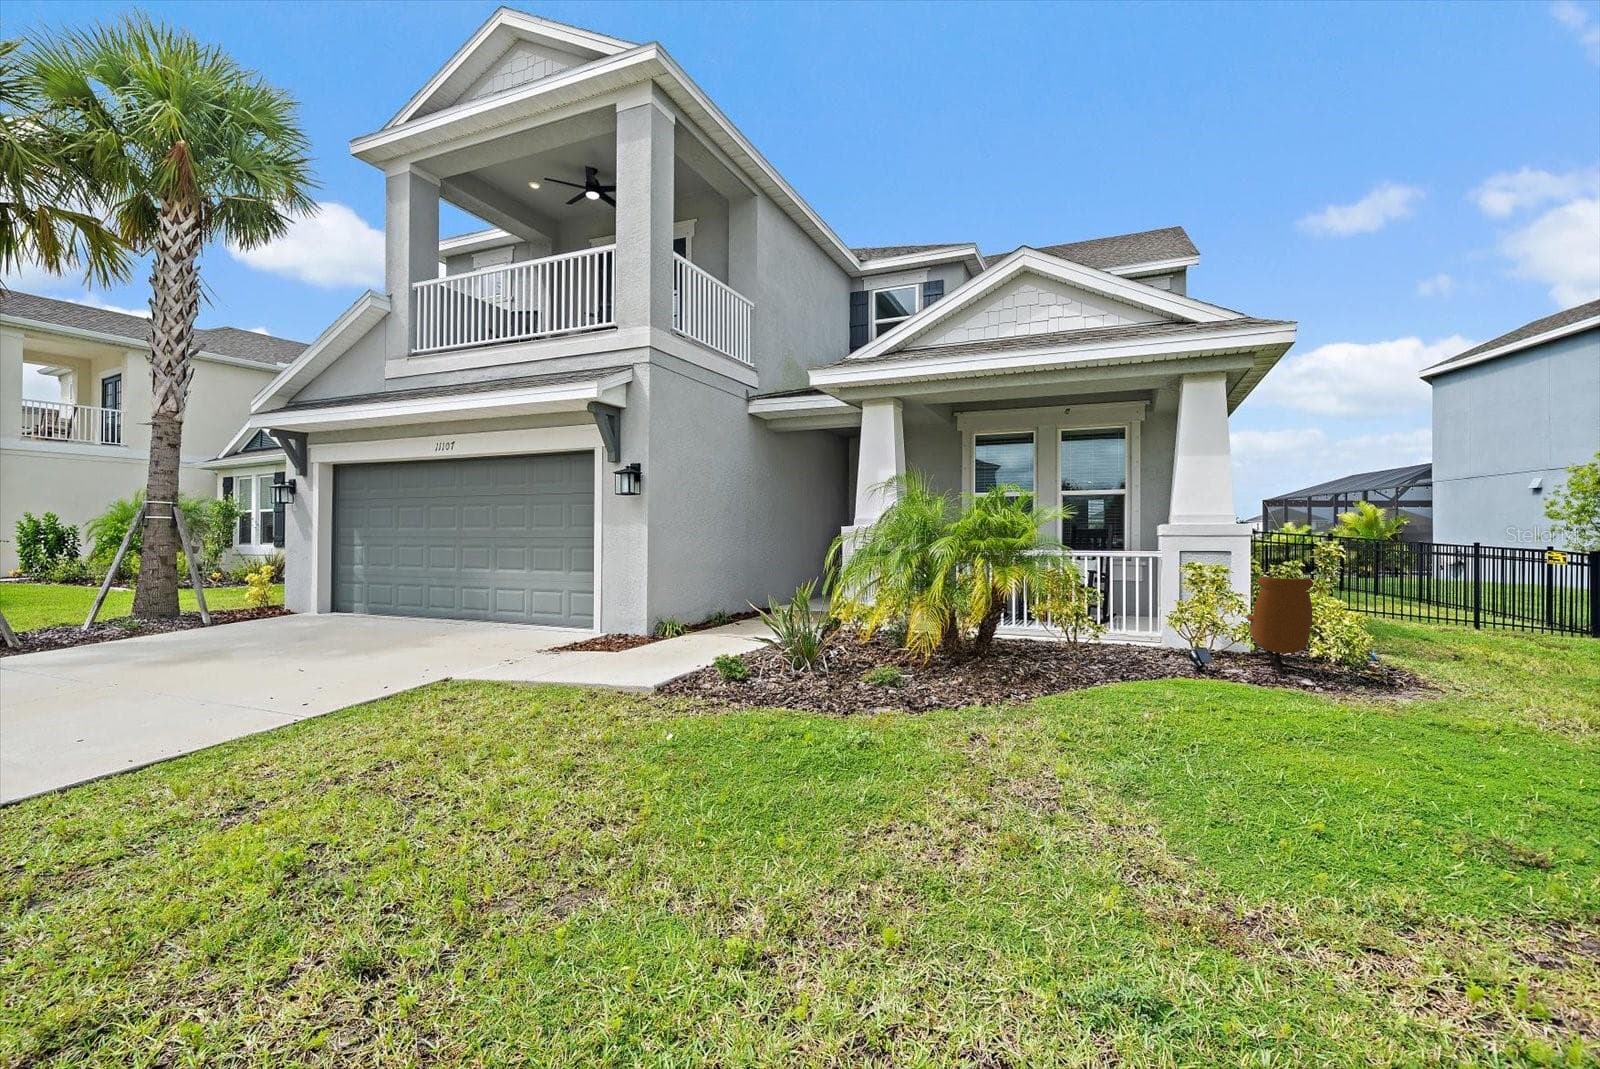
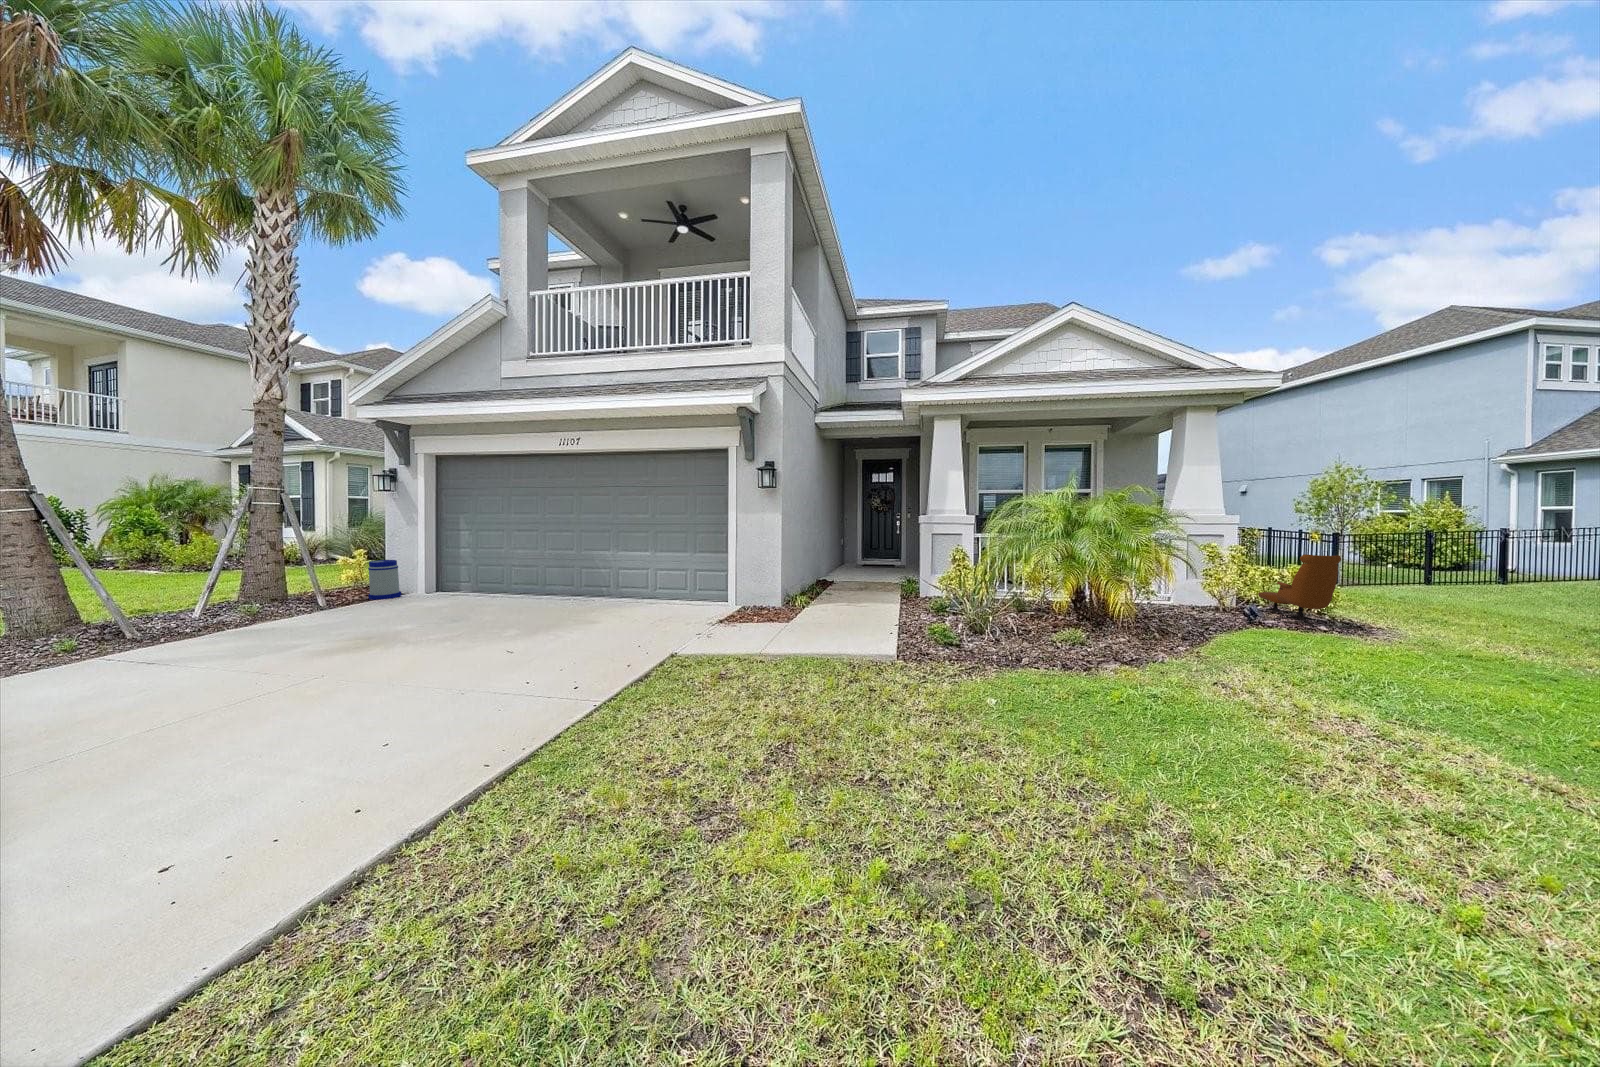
trash can: none [260,575,295,617] -> present [368,560,401,600]

